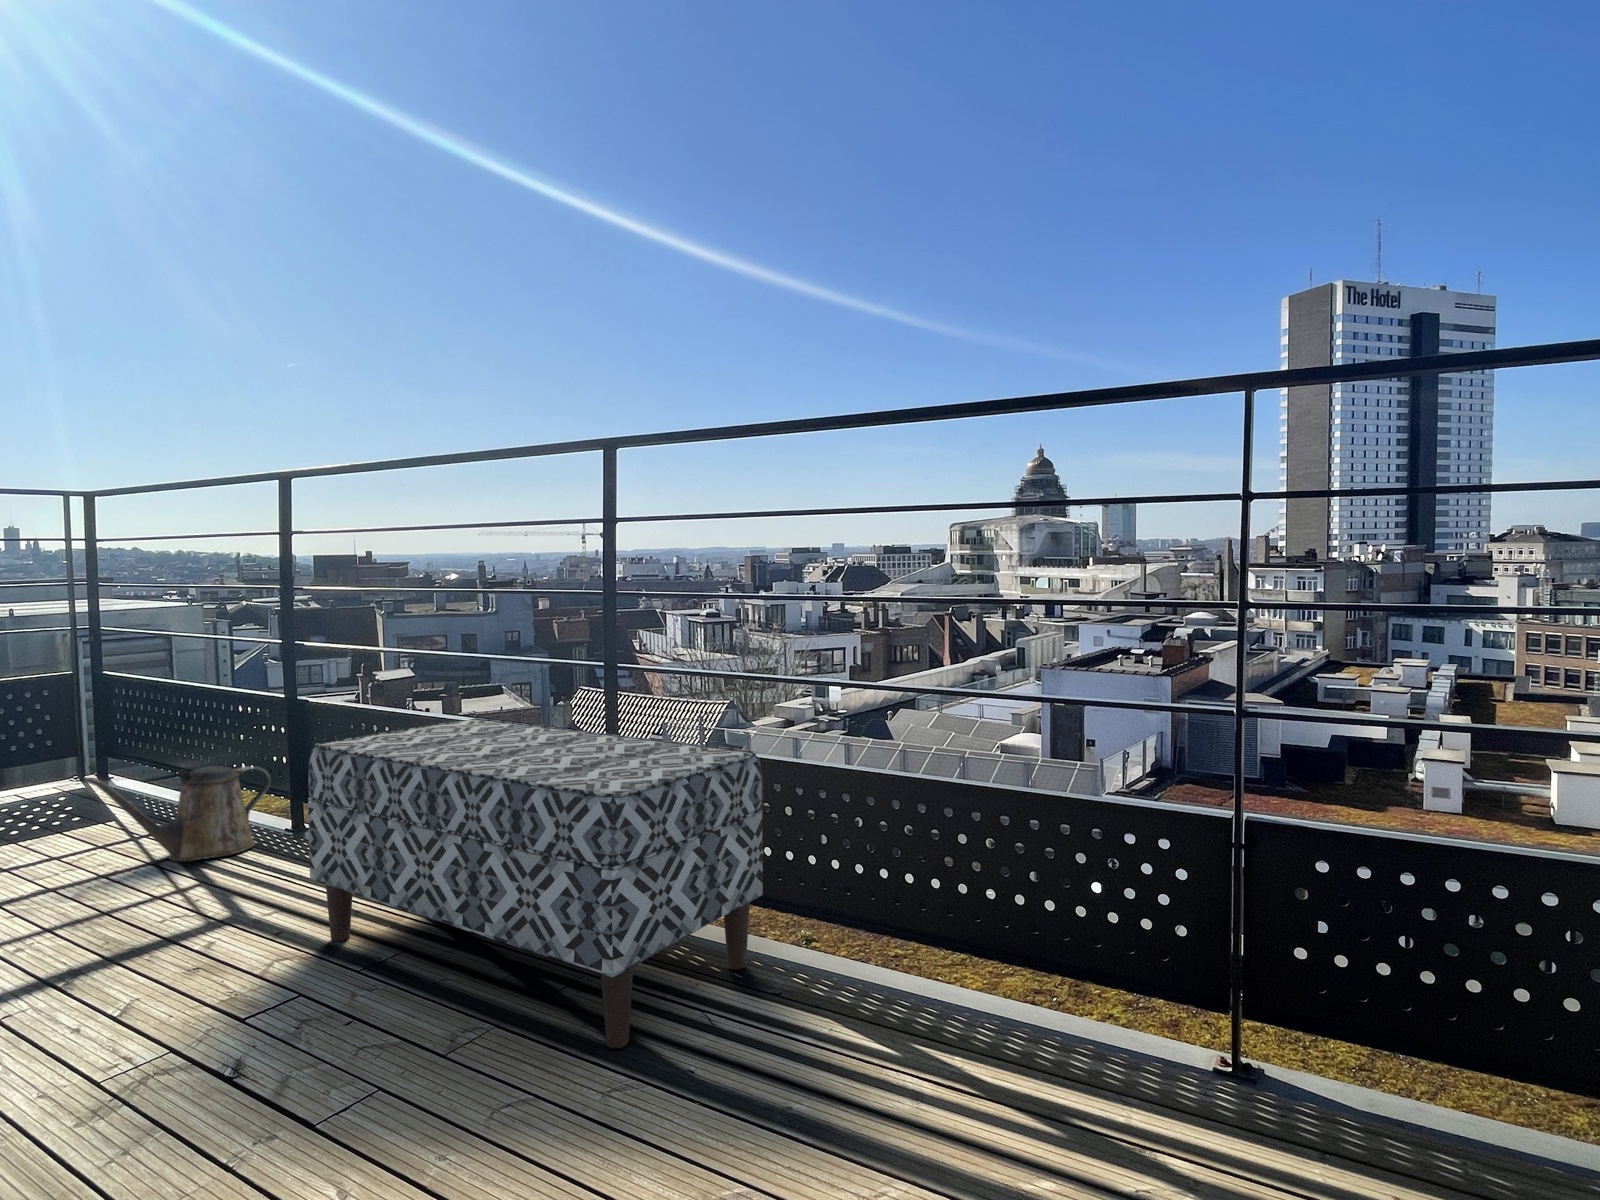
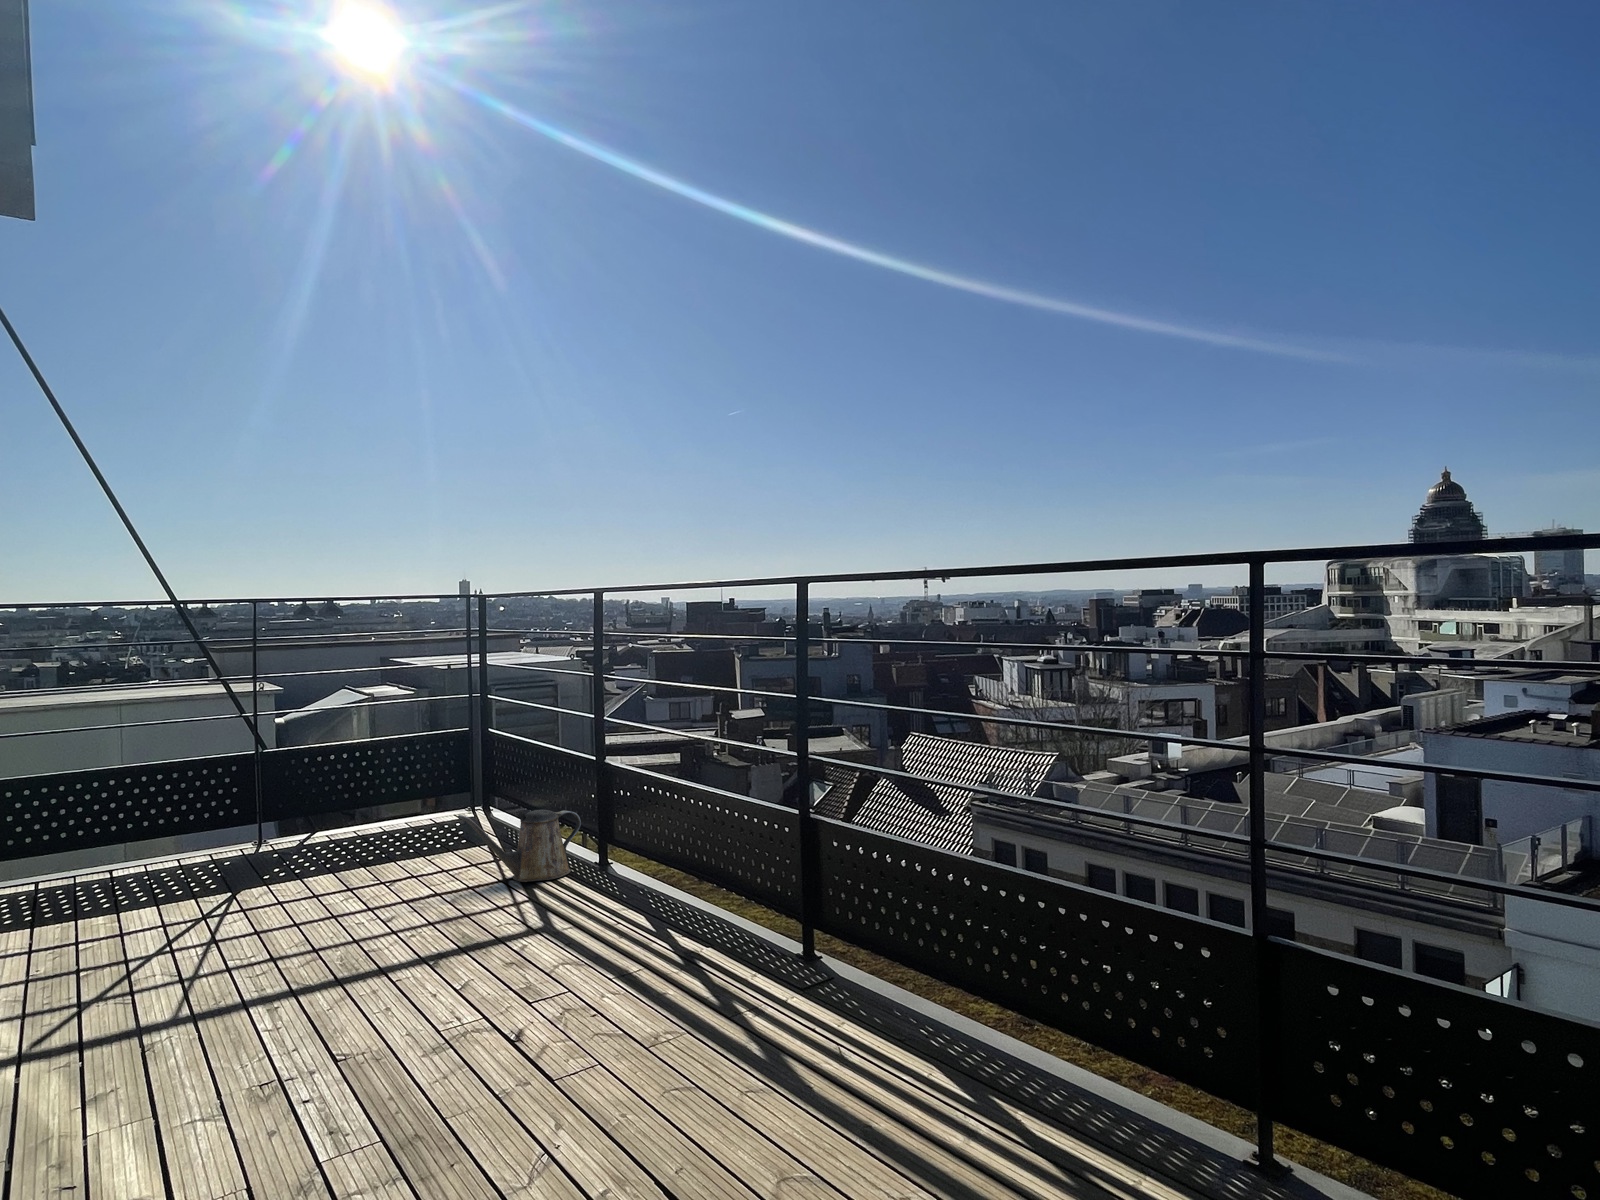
bench: present [308,718,763,1049] -> none [582,783,907,1062]

